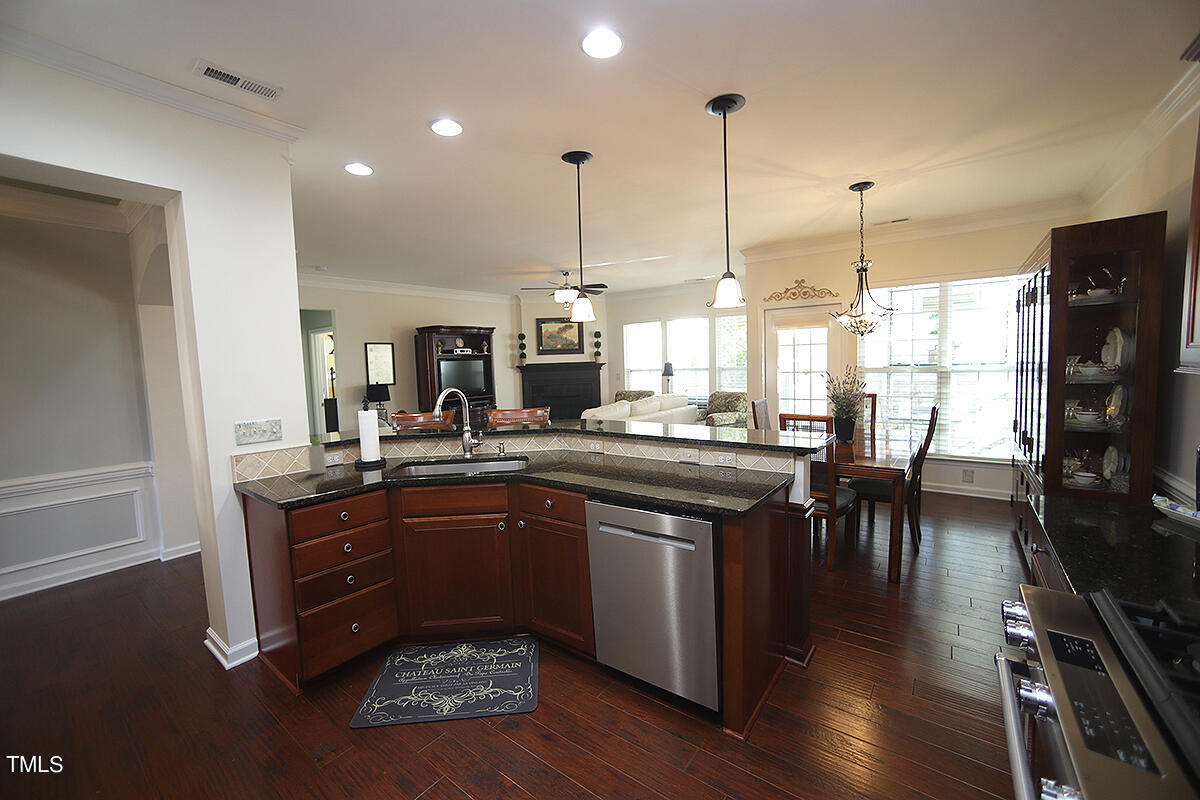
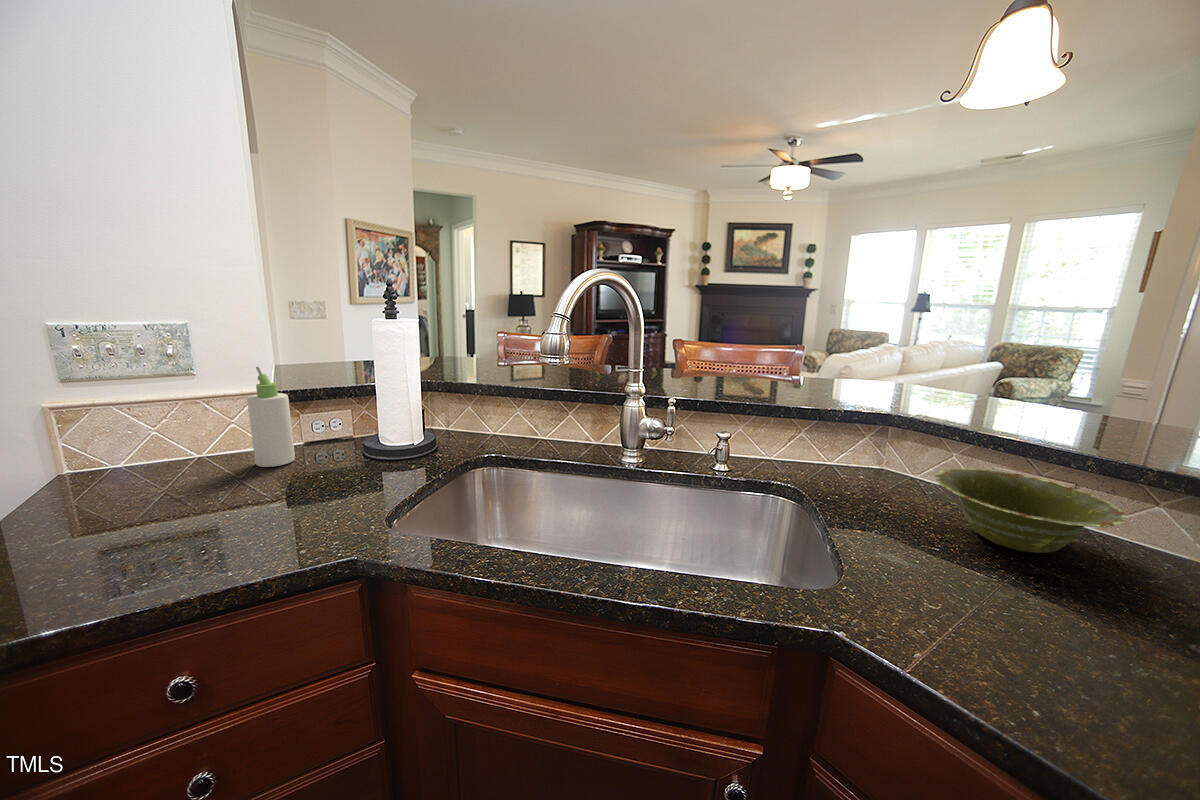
dish: none [562,440,603,458] -> present [935,468,1126,553]

